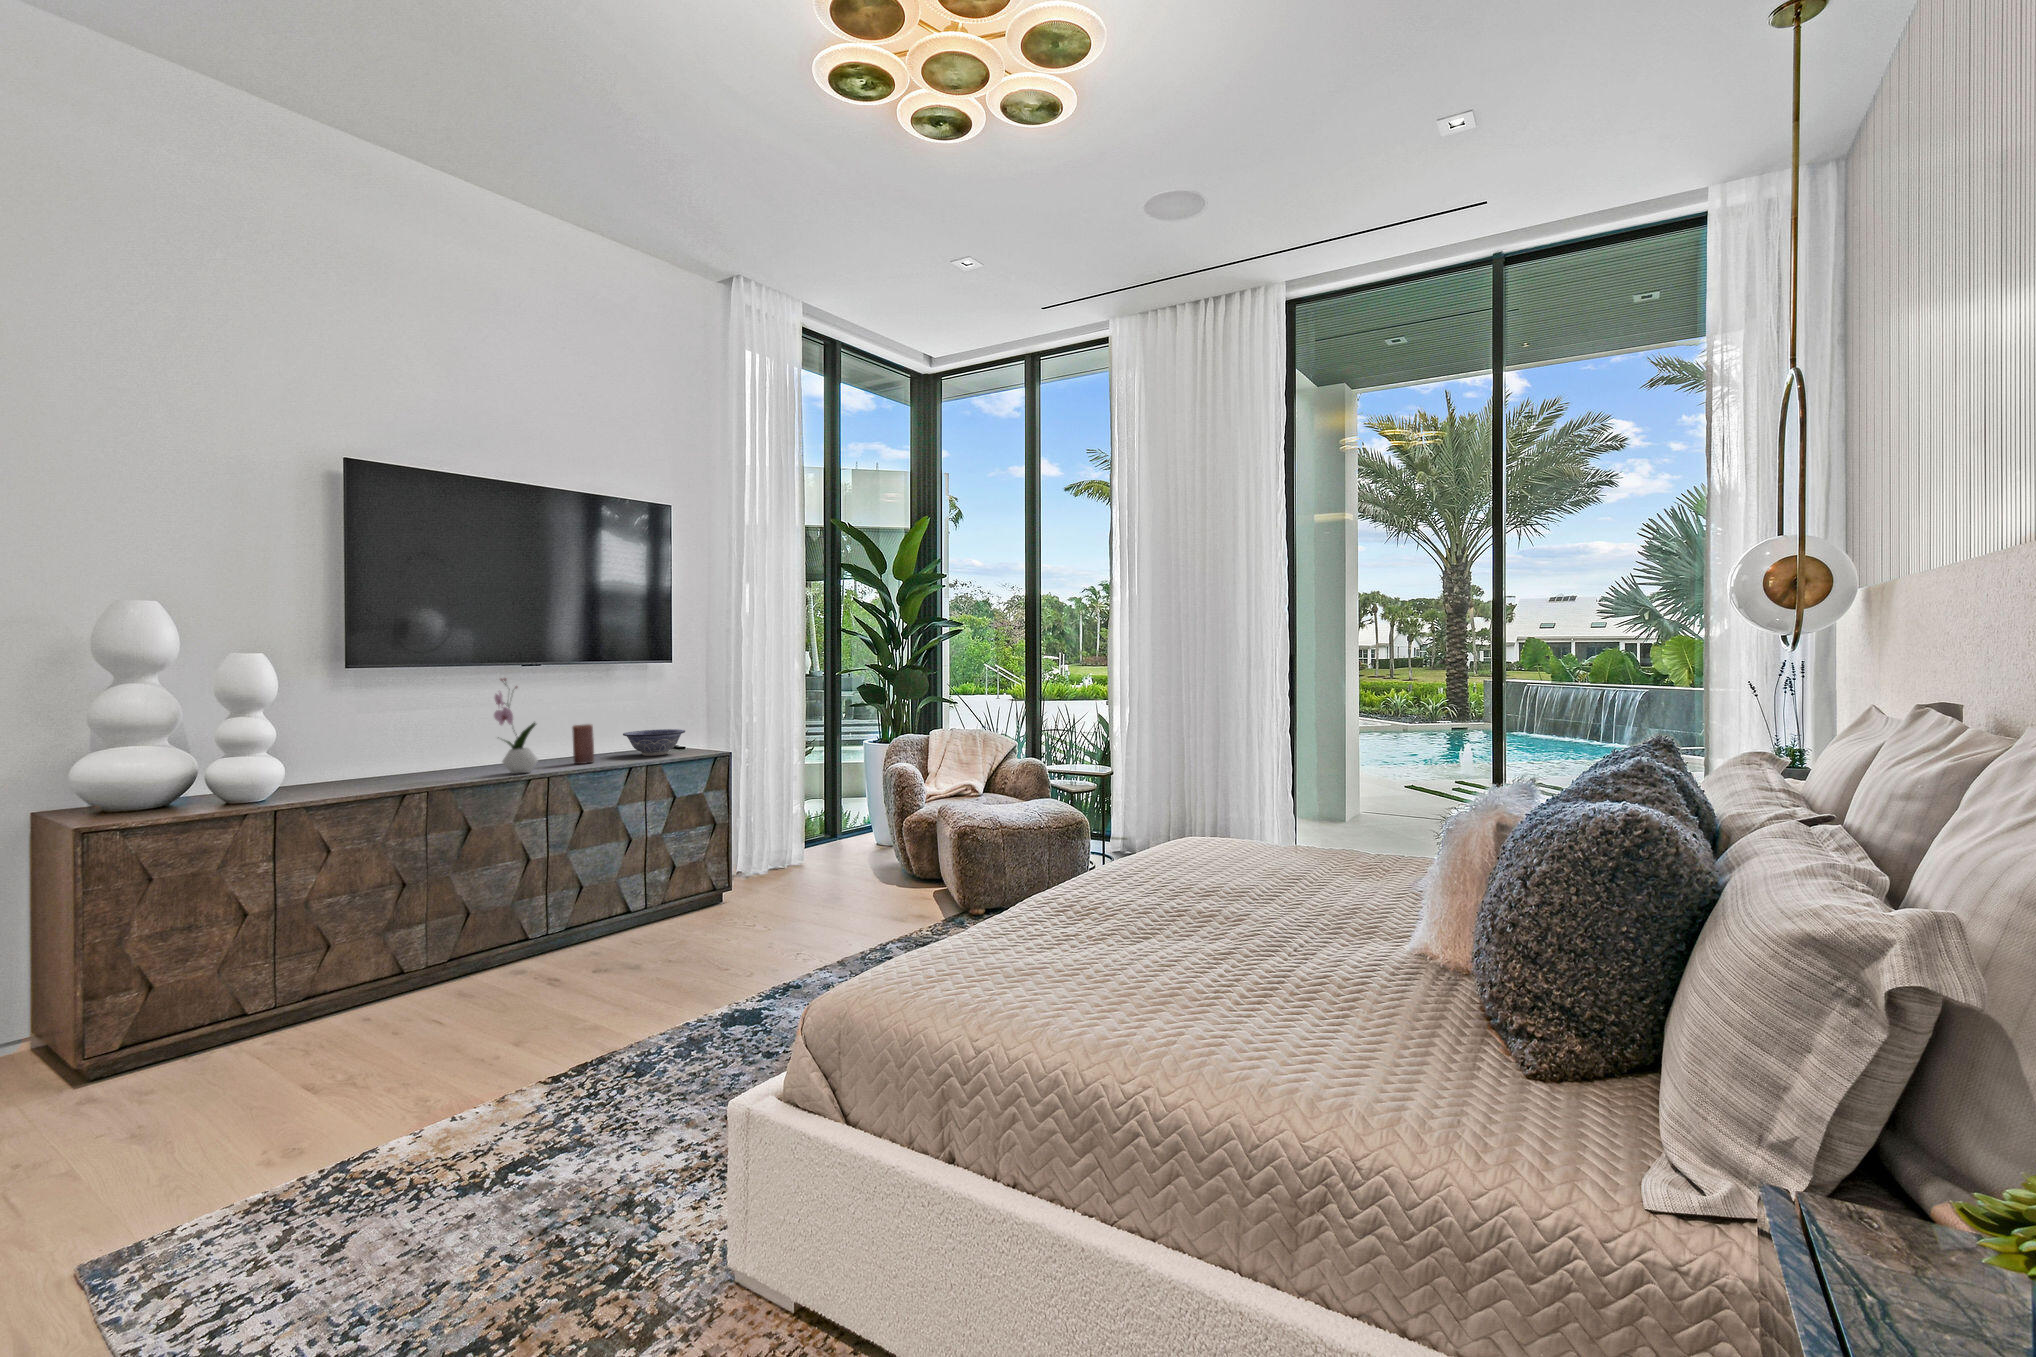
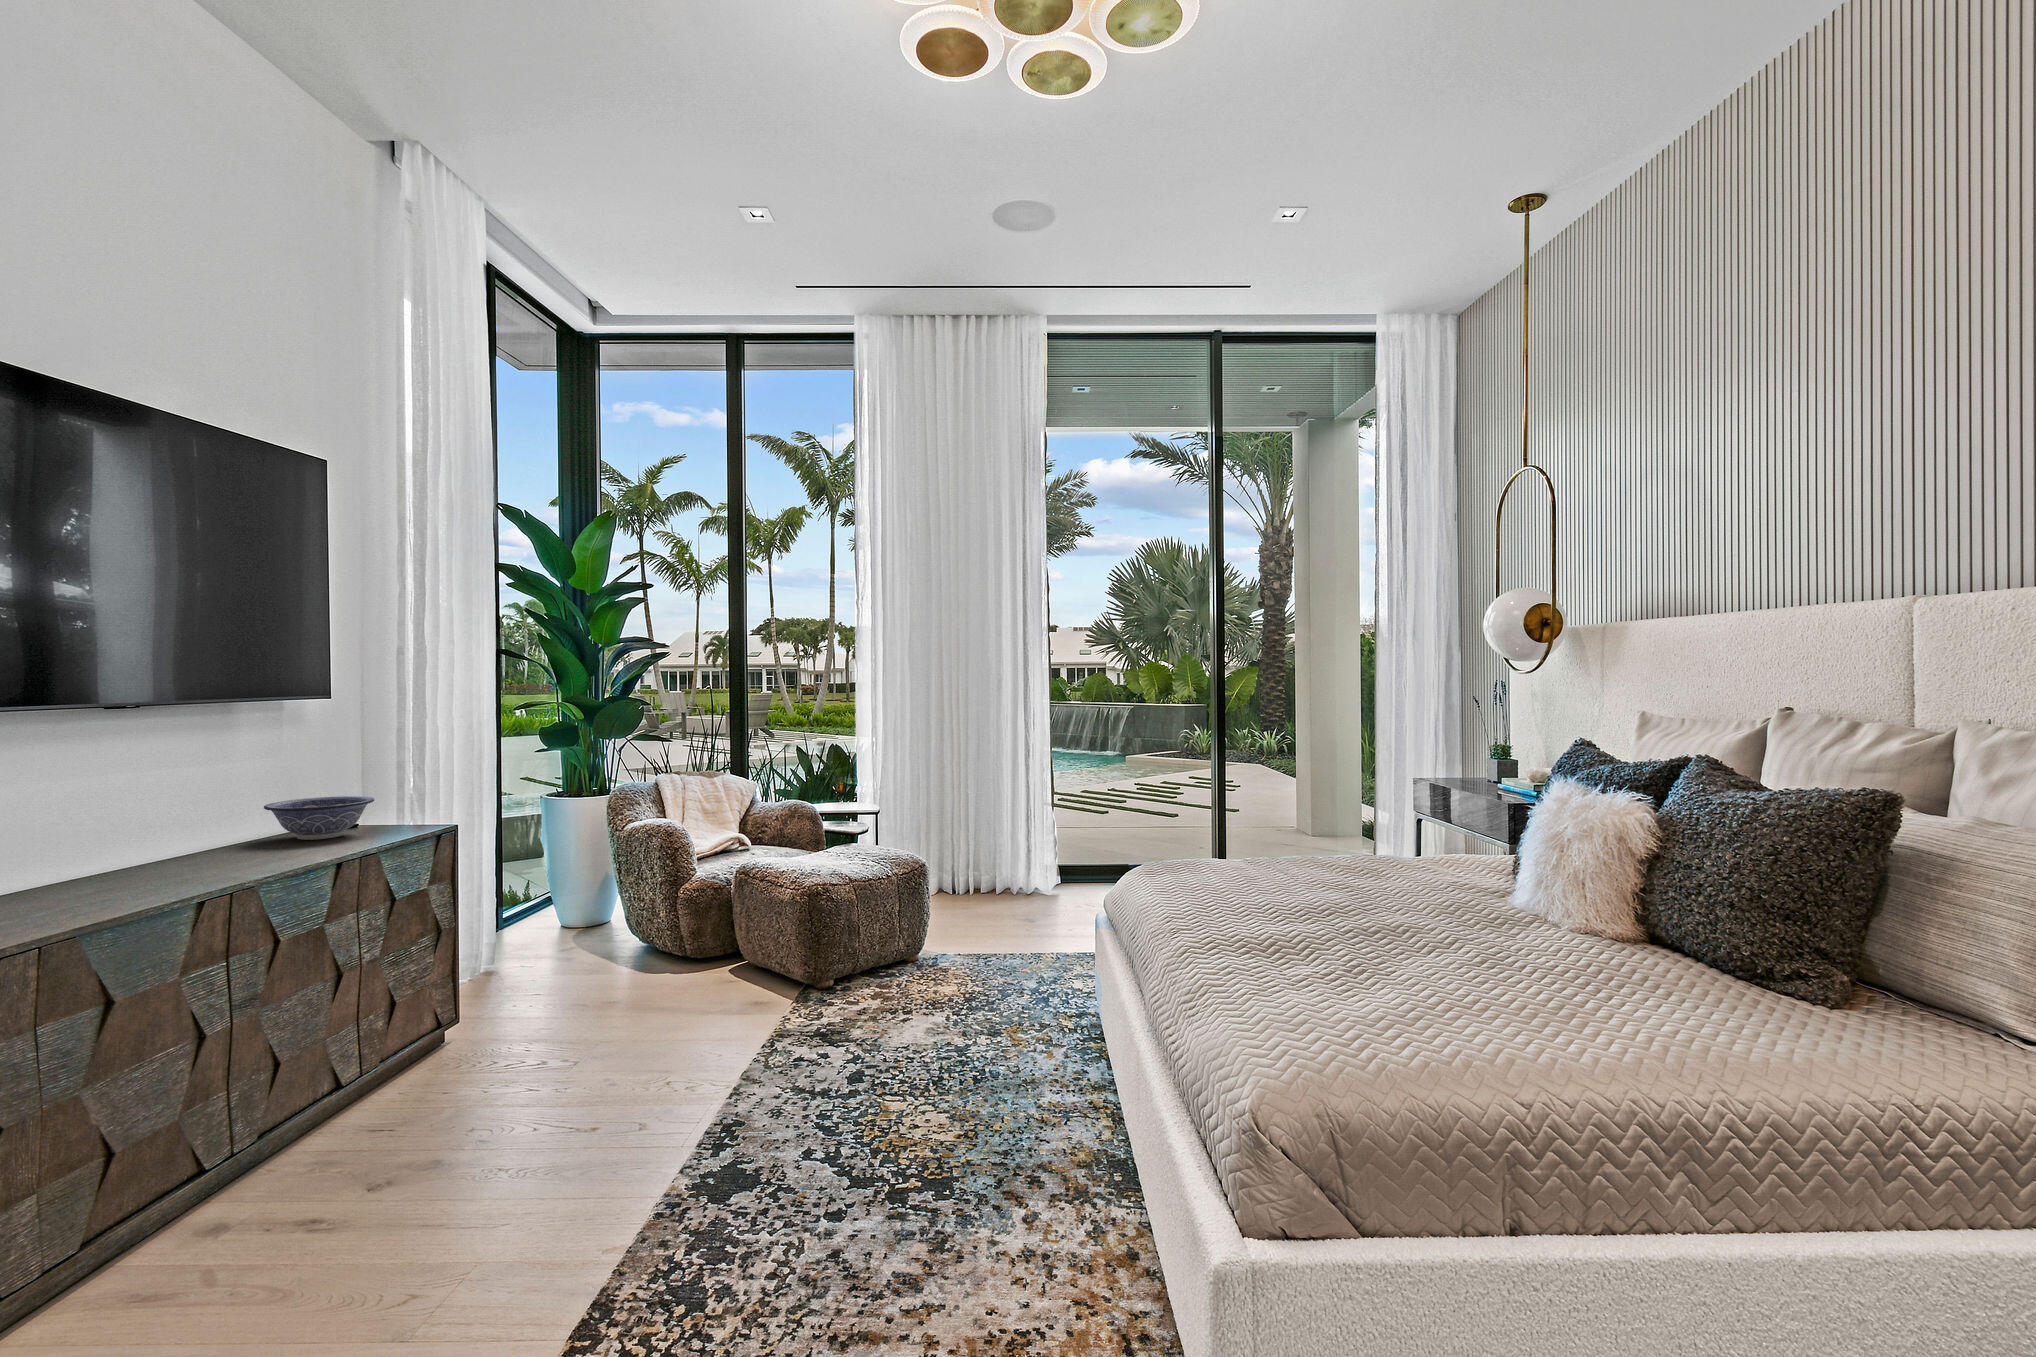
flower arrangement: present [494,678,538,774] -> none [96,720,196,888]
candle: present [572,724,594,764] -> none [209,795,248,862]

